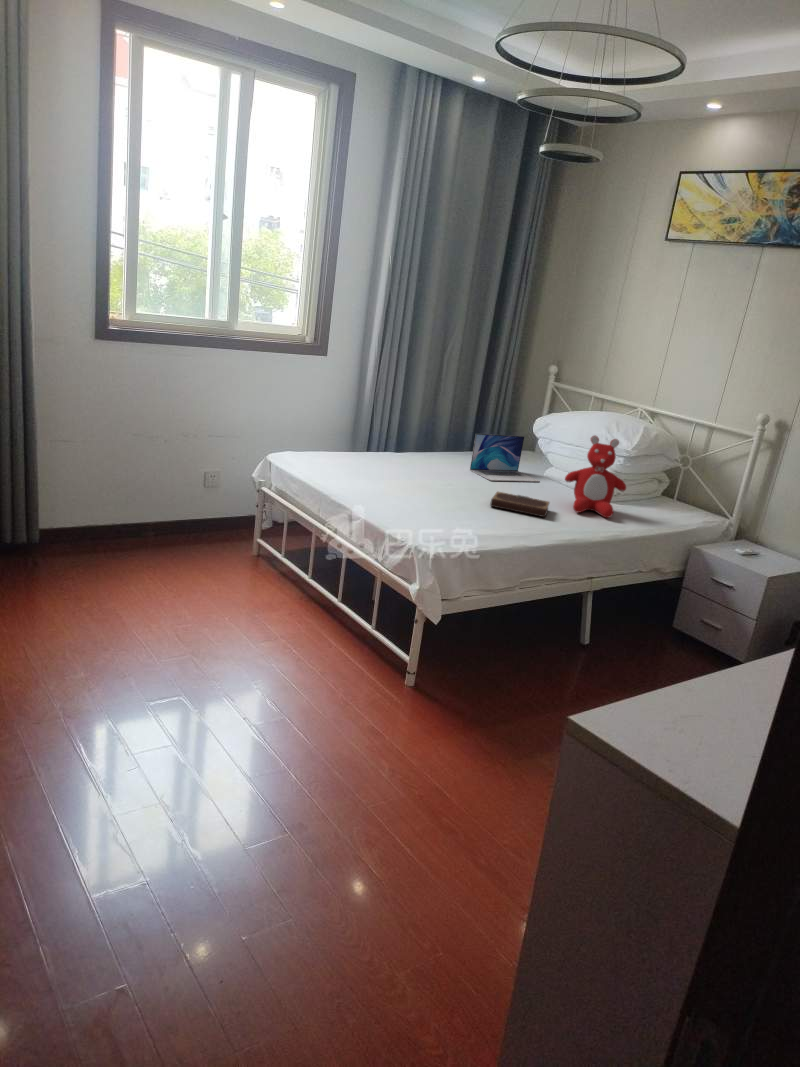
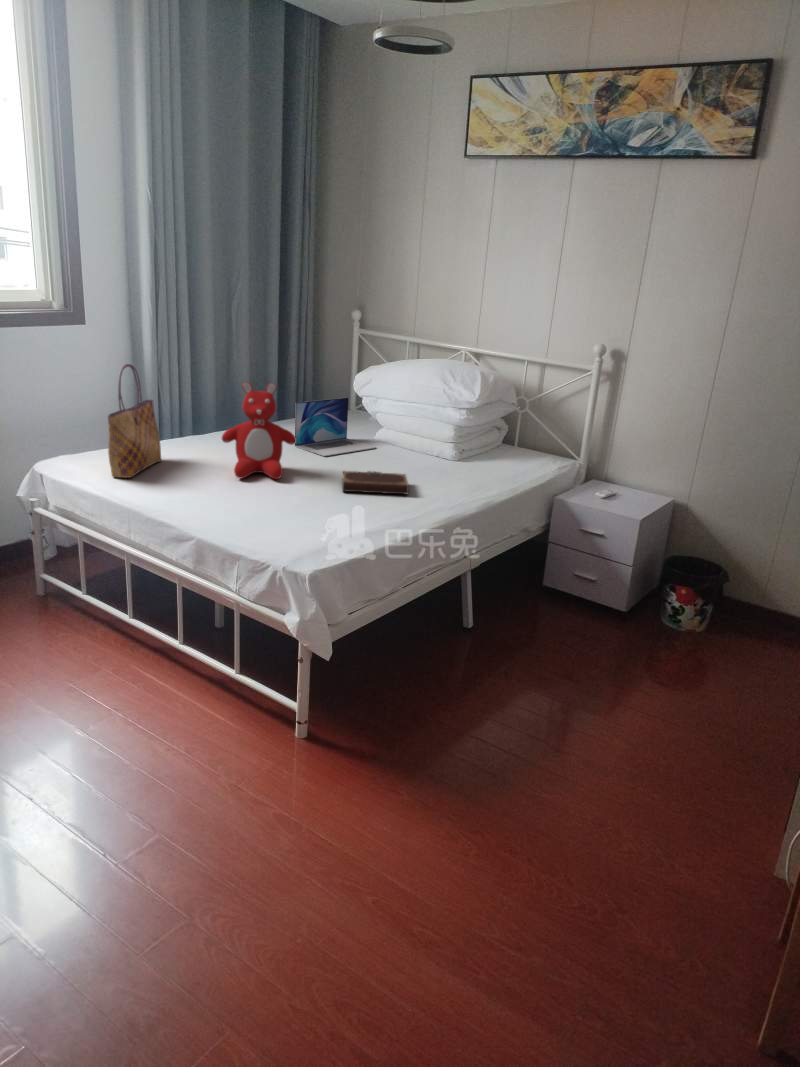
tote bag: none [318,384,361,471] -> present [108,364,161,478]
teddy bear: present [565,436,626,518] -> present [222,382,296,479]

